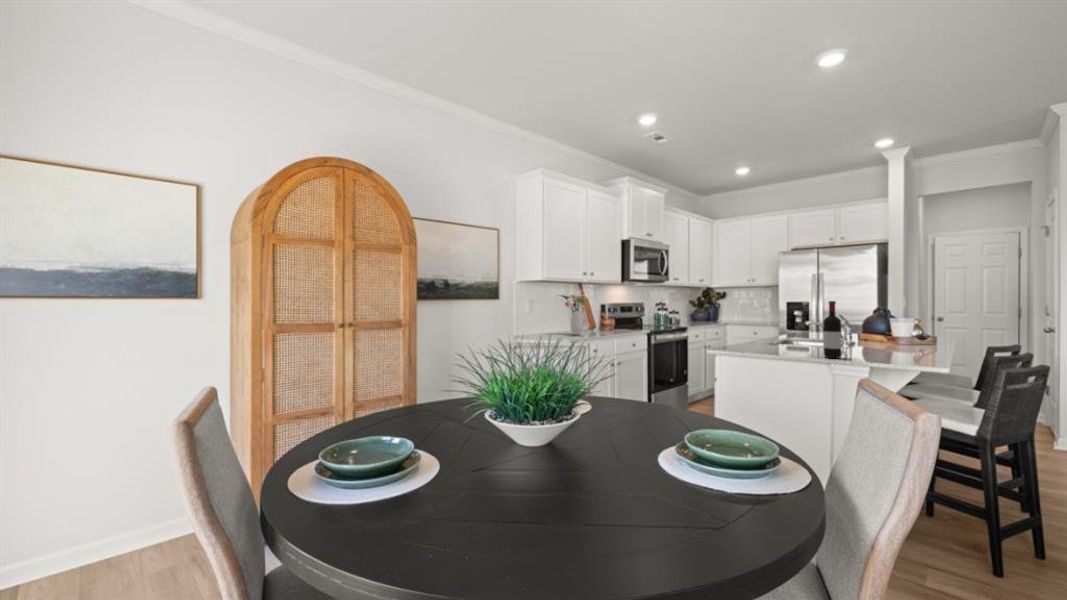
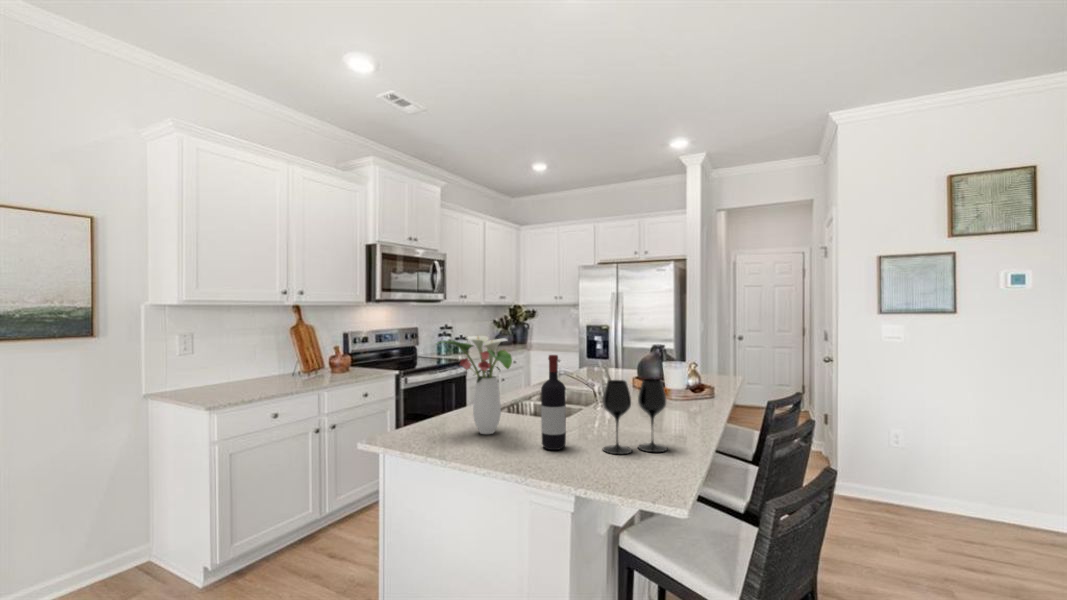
flower arrangement: present [561,294,586,335] -> present [443,336,512,434]
wine glass: none [867,317,916,361] -> present [603,379,667,454]

